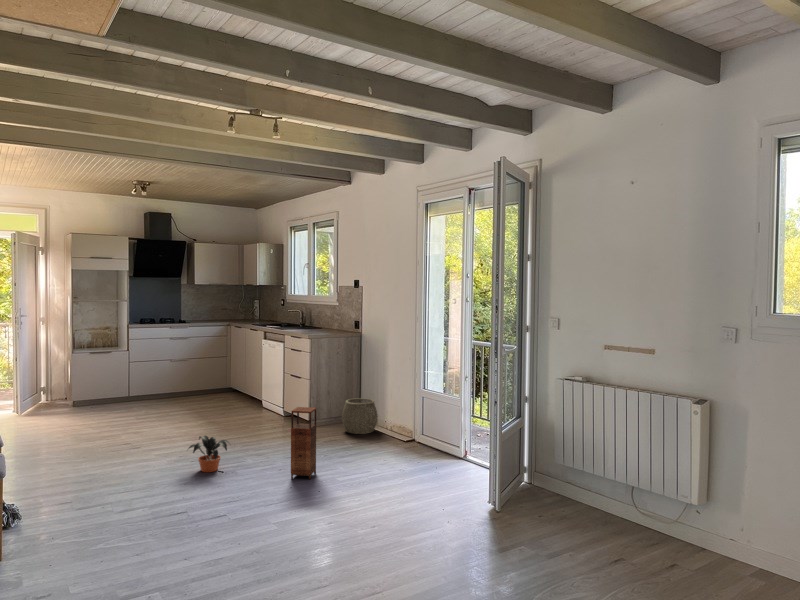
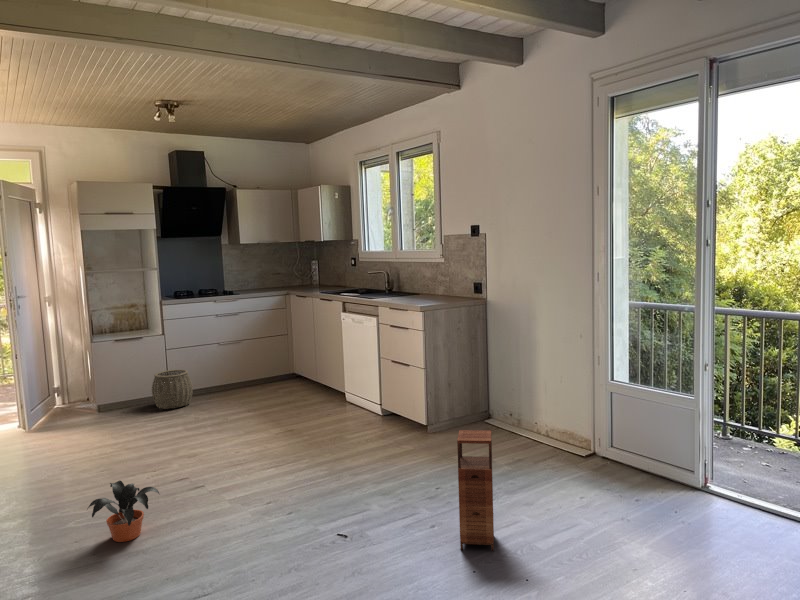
woven basket: present [342,398,377,434] -> present [152,370,193,409]
potted plant: present [189,436,229,472] -> present [88,481,159,542]

